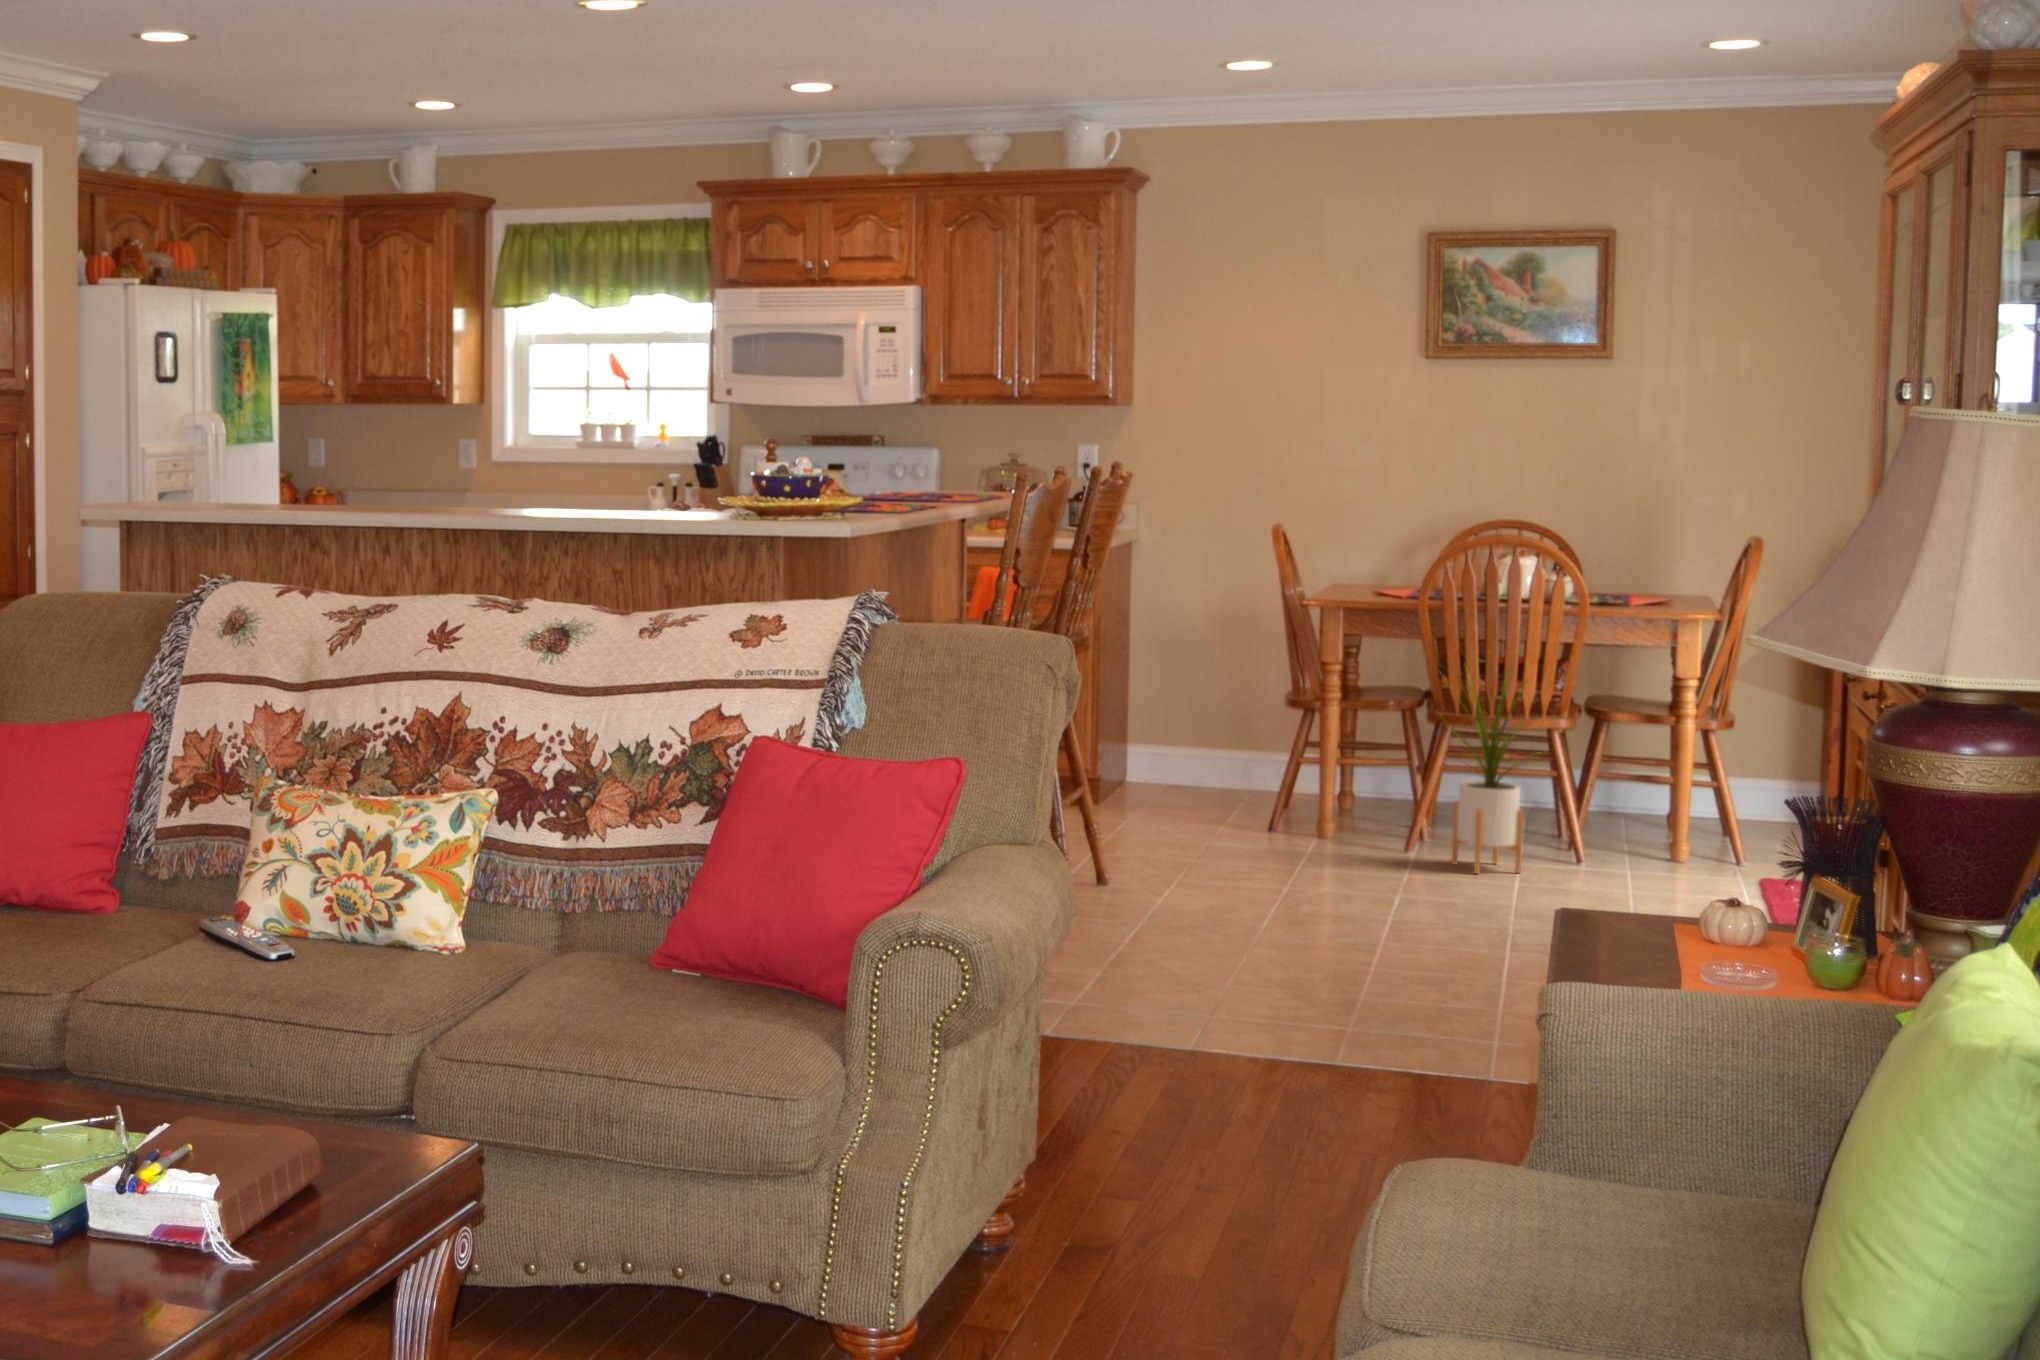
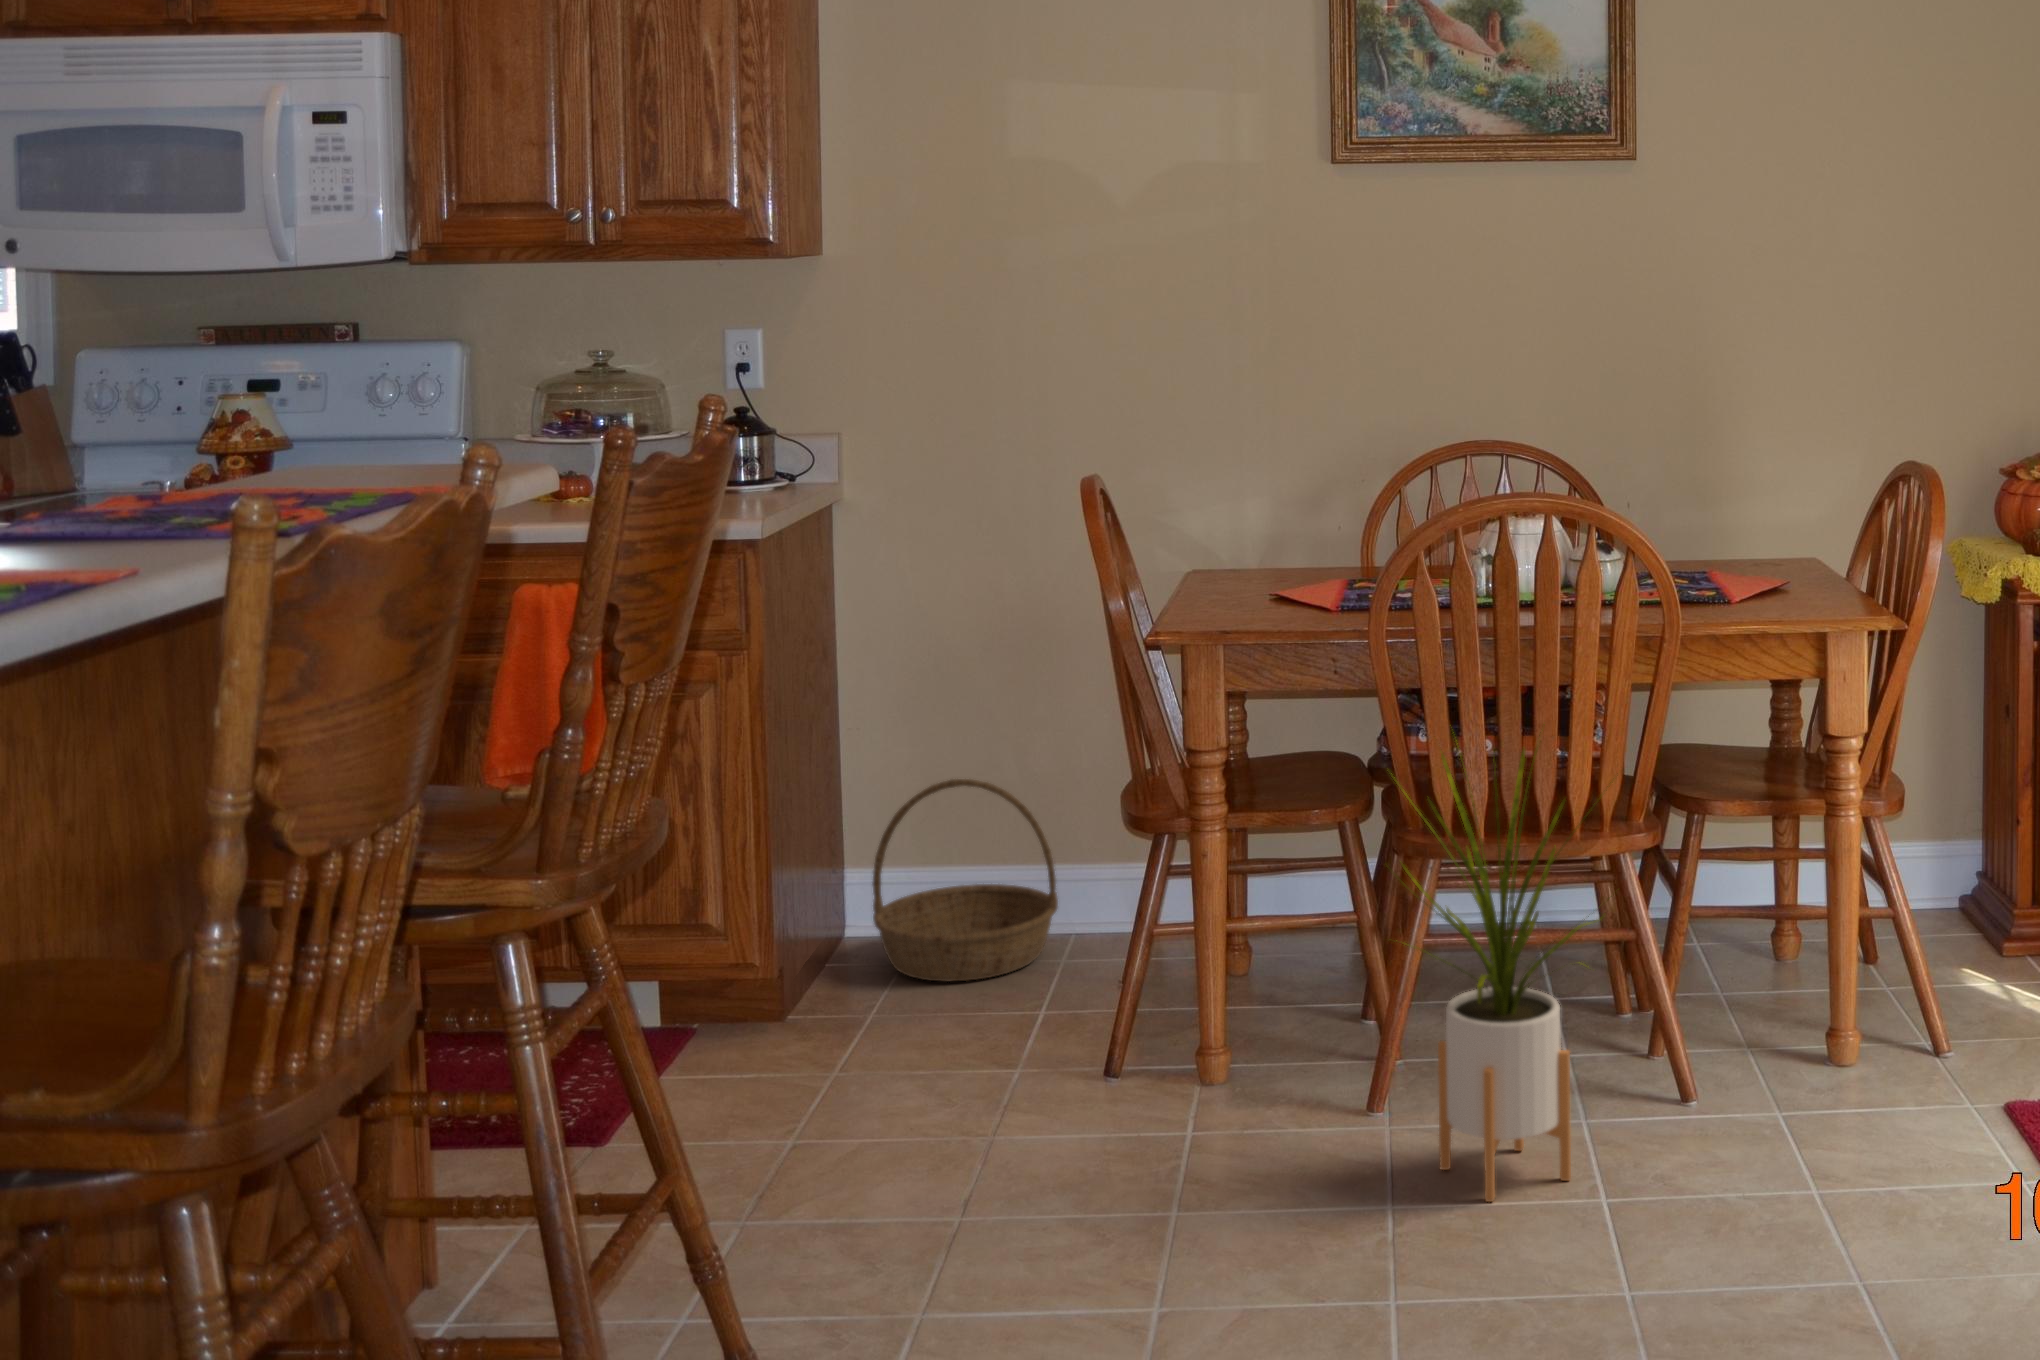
basket: none [1137,687,1239,791] -> present [873,779,1058,981]

